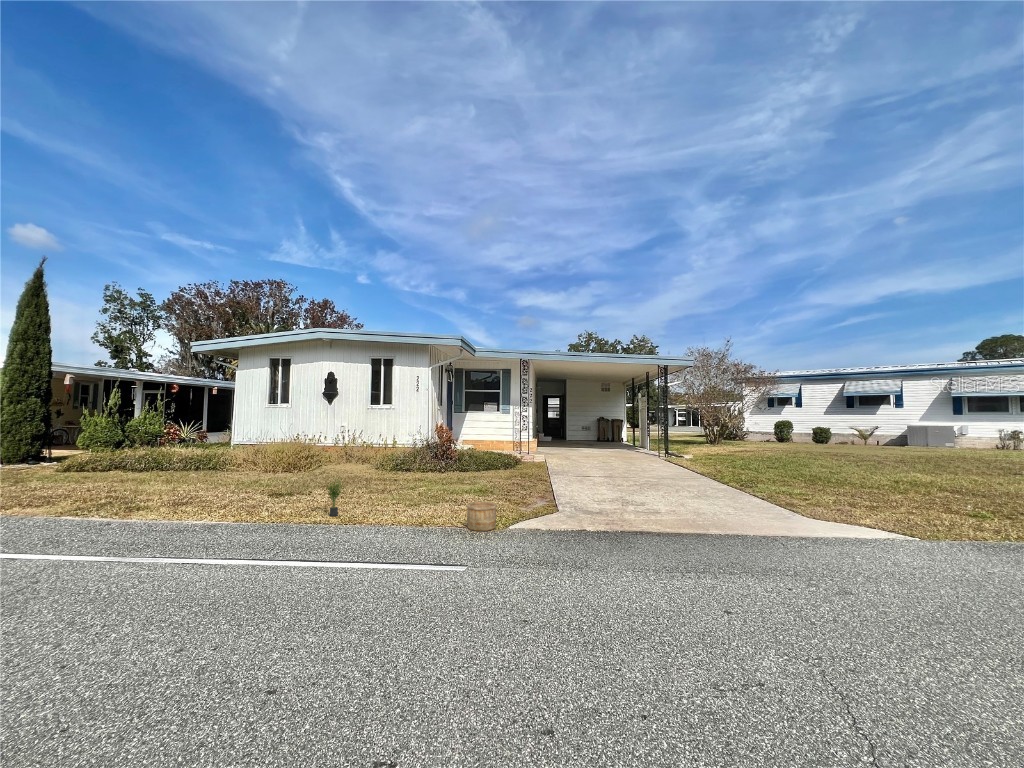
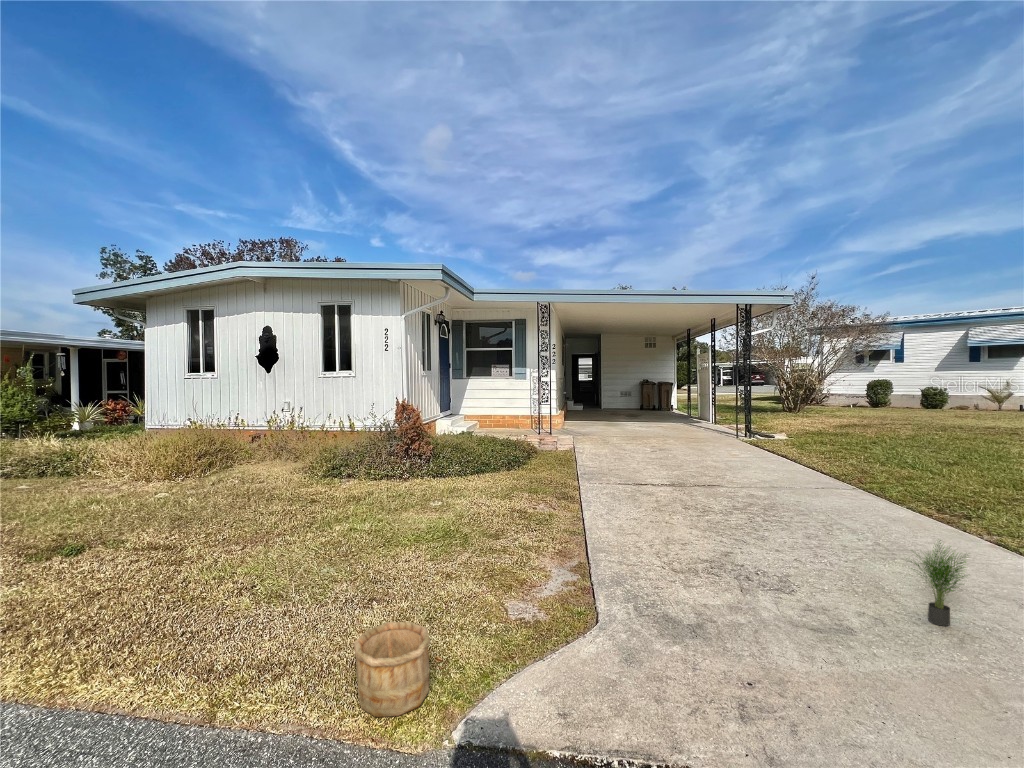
potted plant: present [328,481,341,516] -> present [914,543,966,626]

